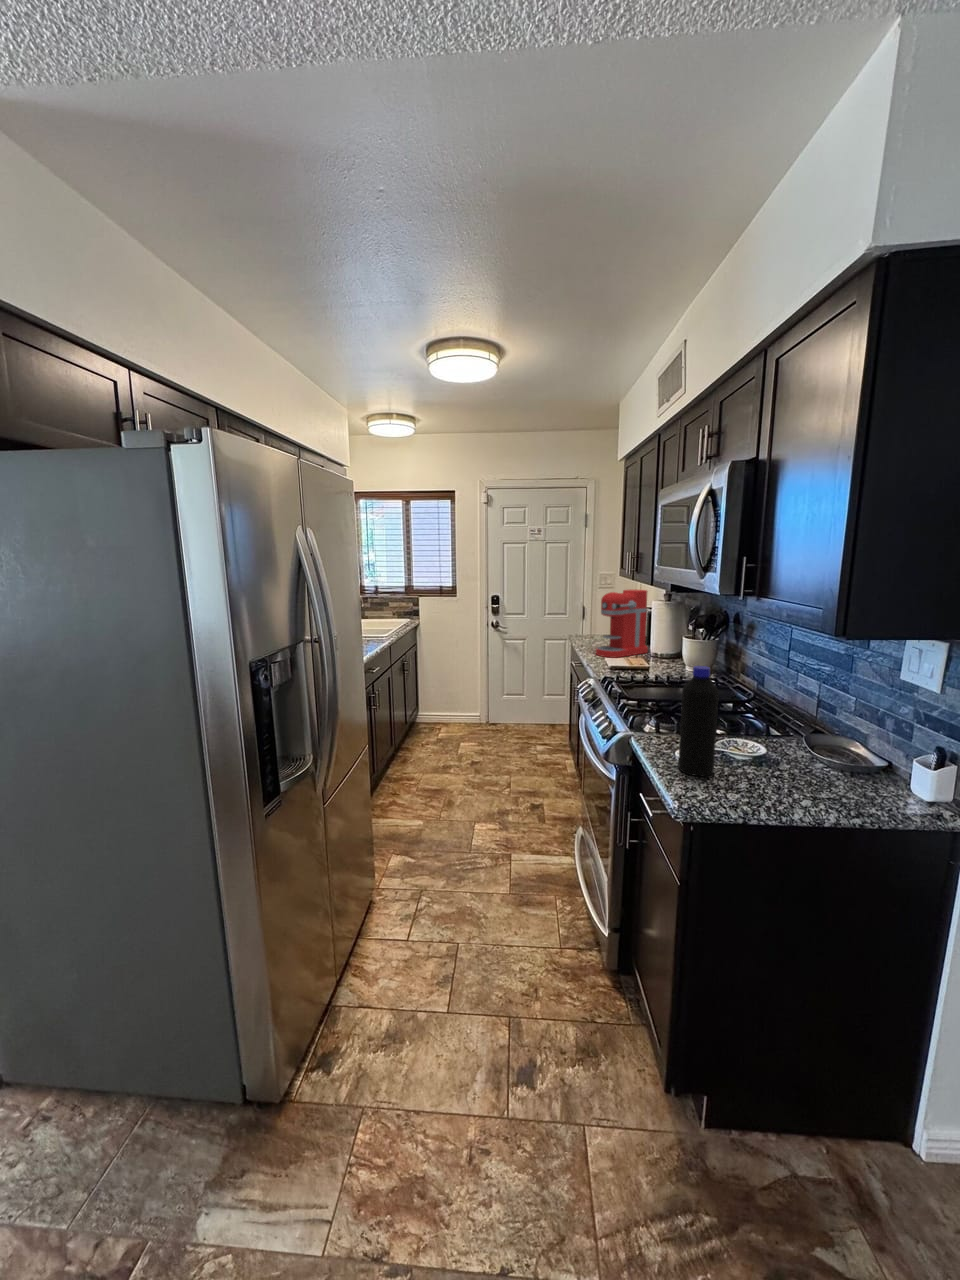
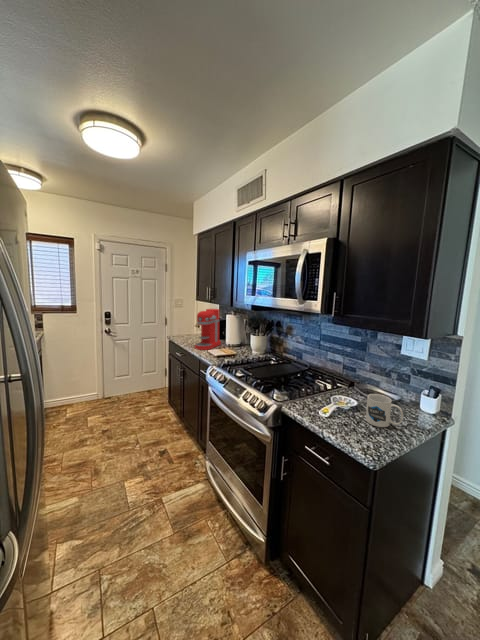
bottle: present [678,666,719,776] -> none [334,361,361,433]
mug: none [747,731,799,785] -> present [366,394,403,427]

